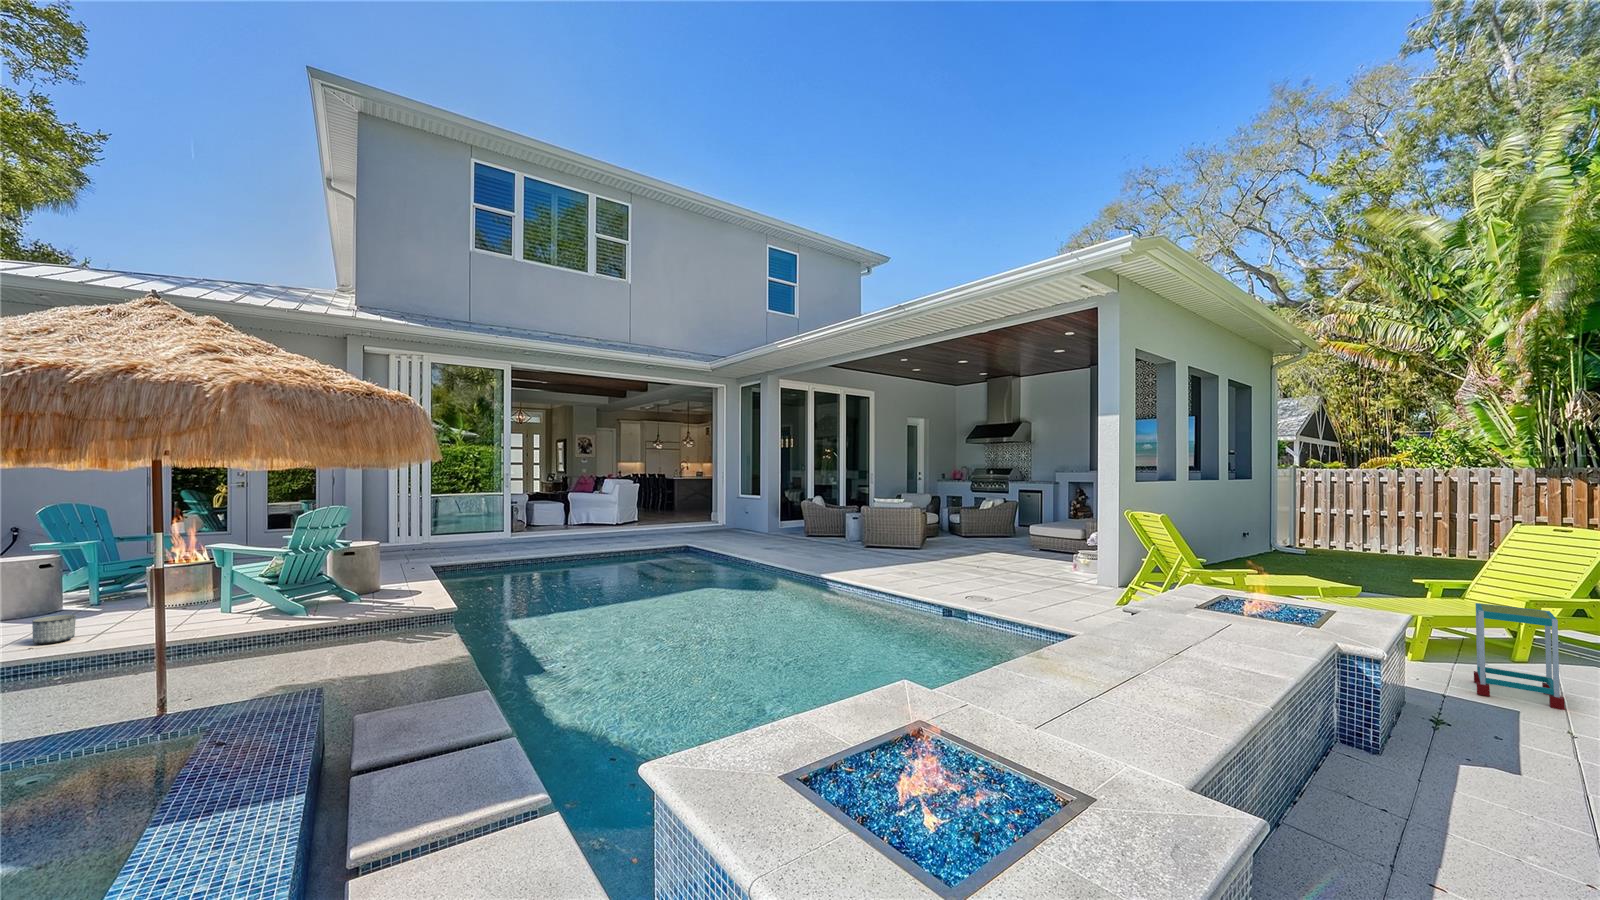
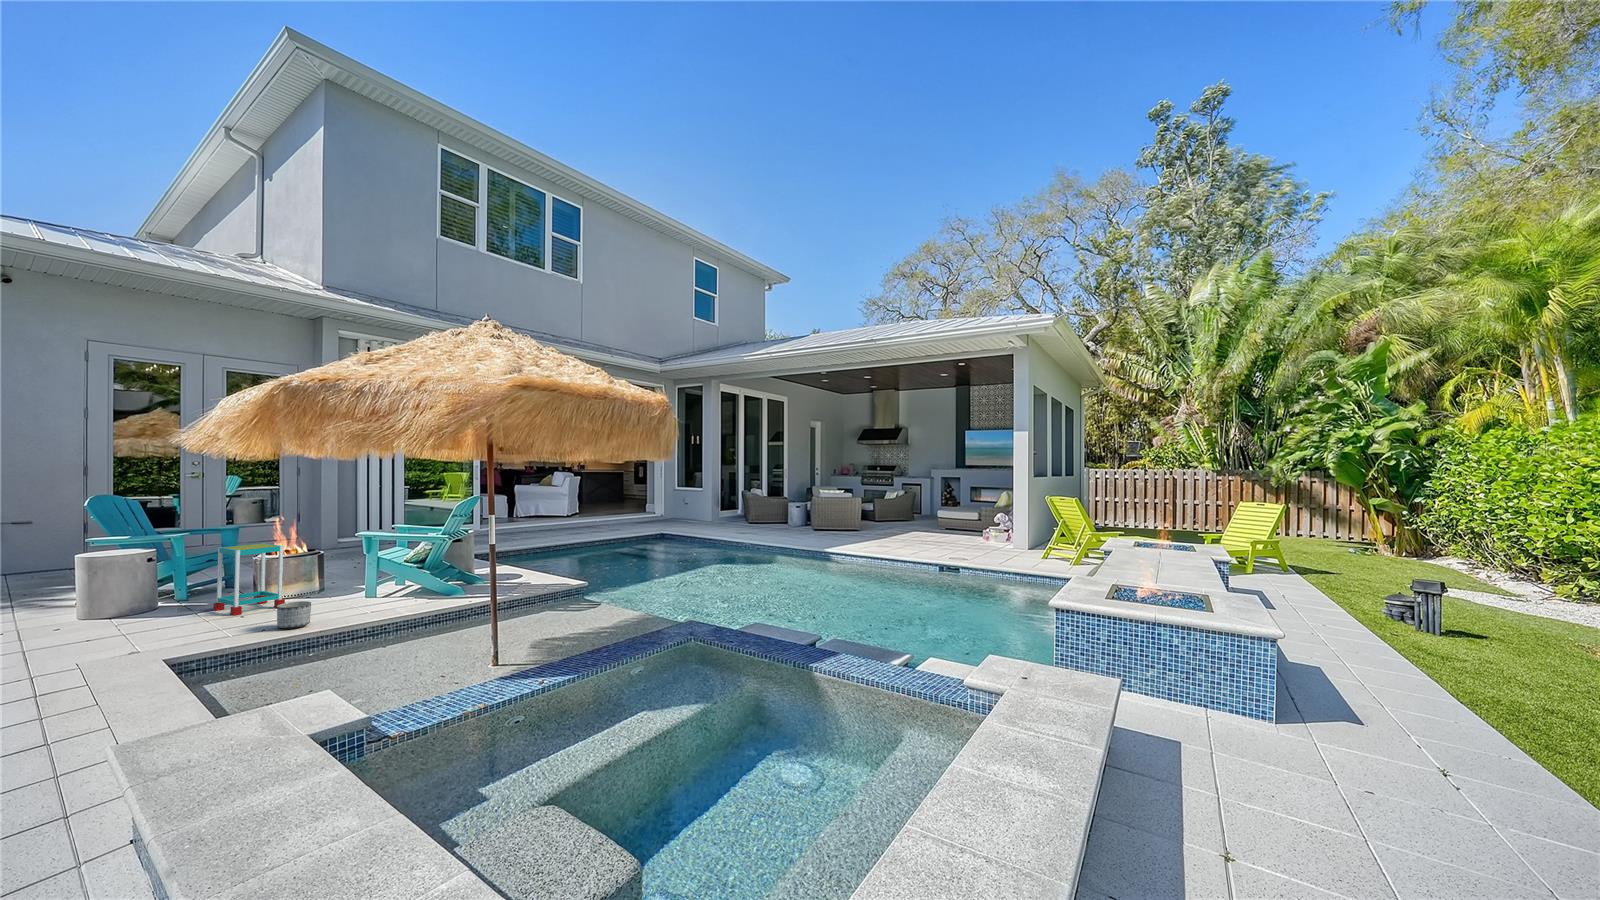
side table: present [1474,603,1565,710] -> present [213,543,285,616]

